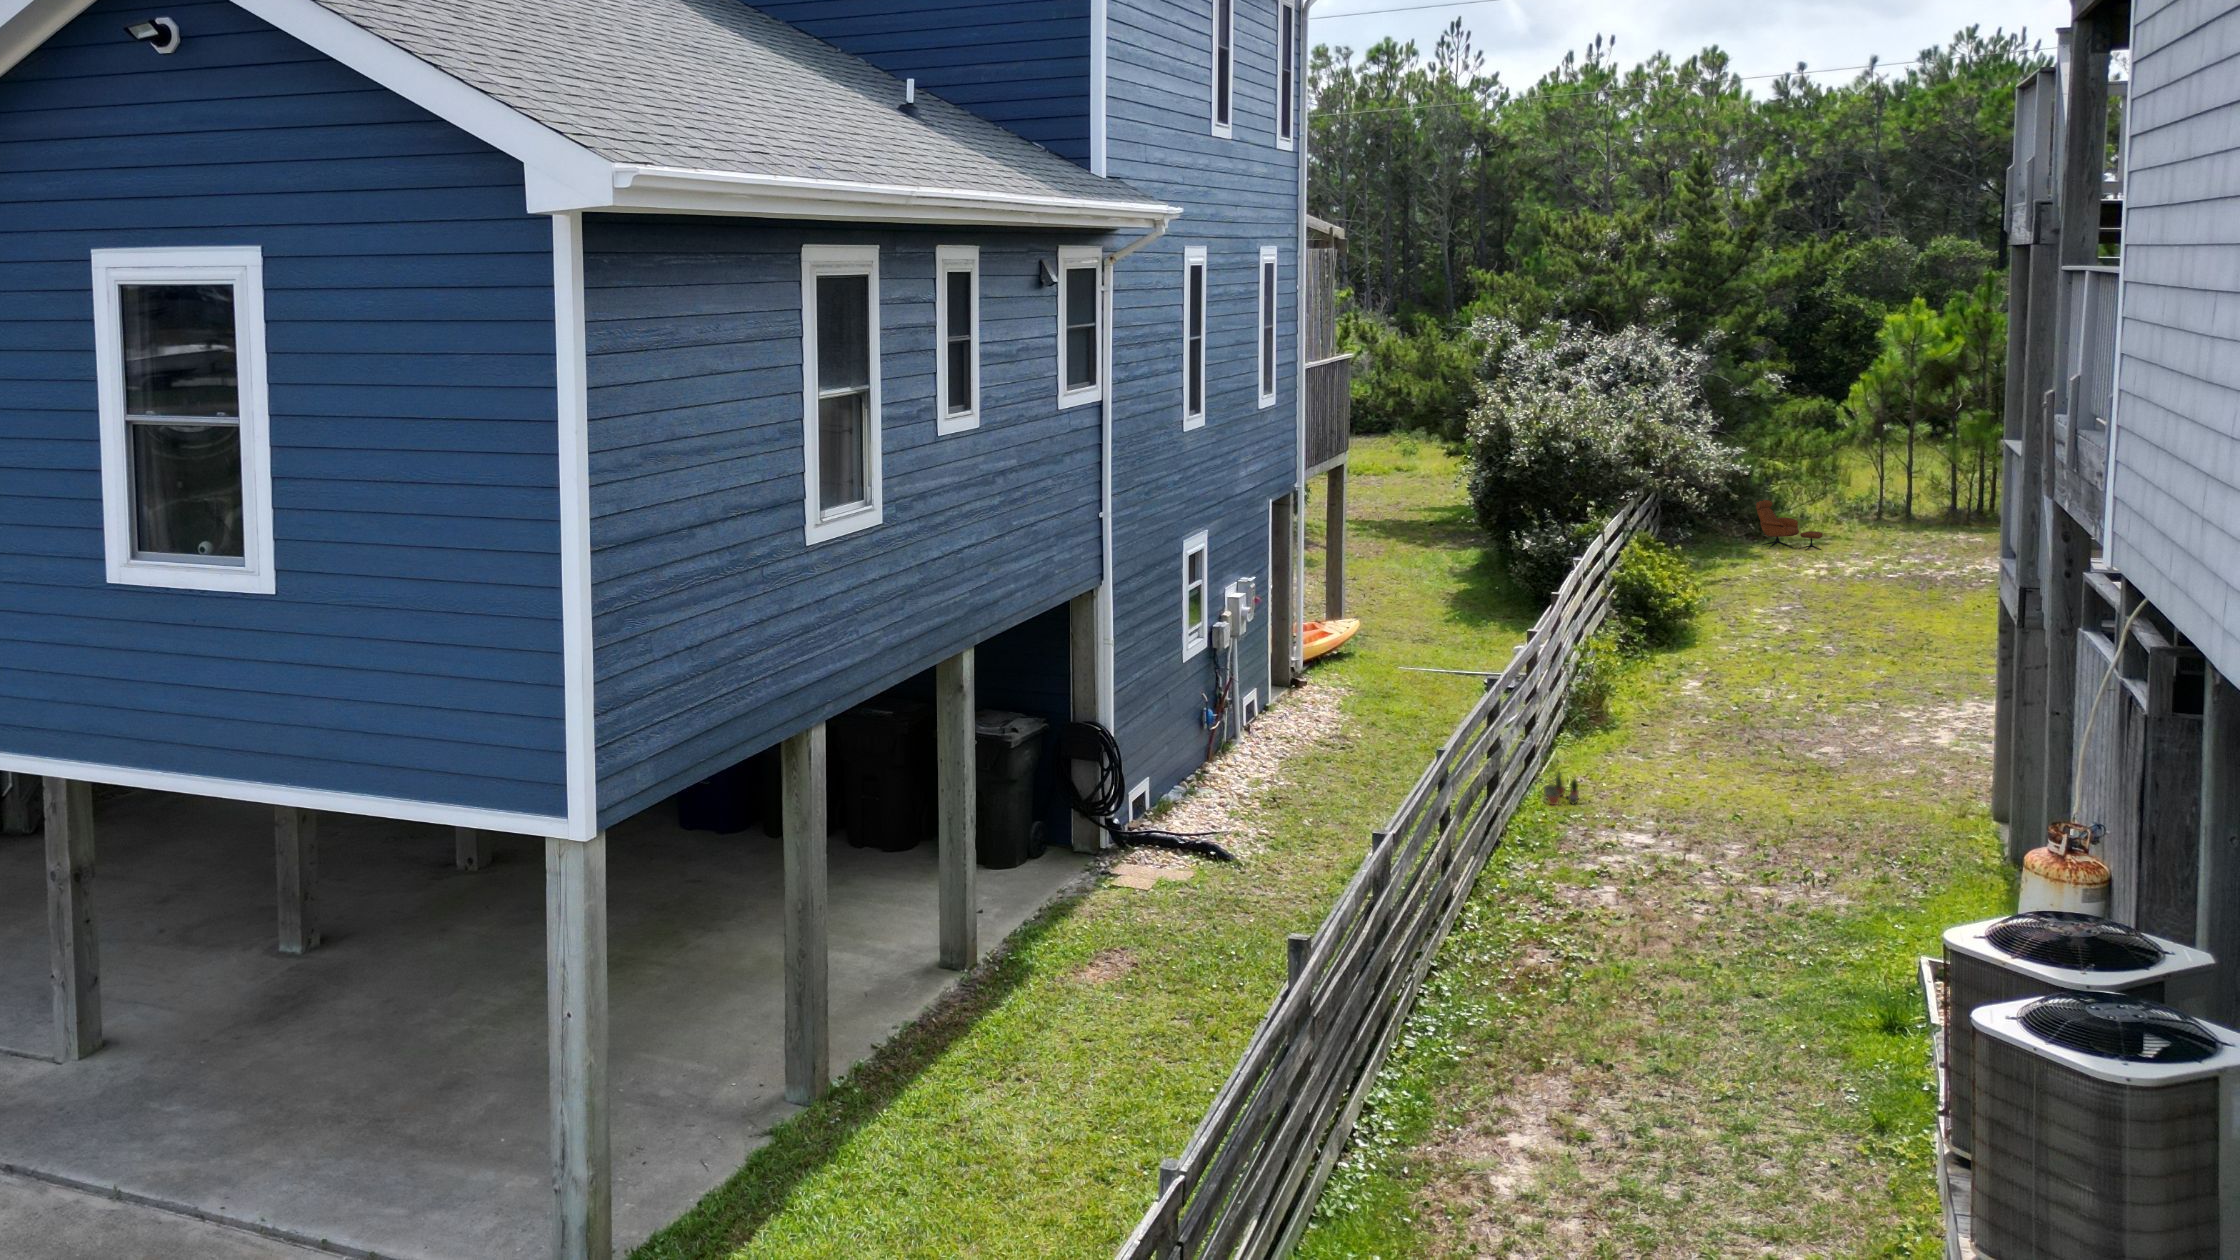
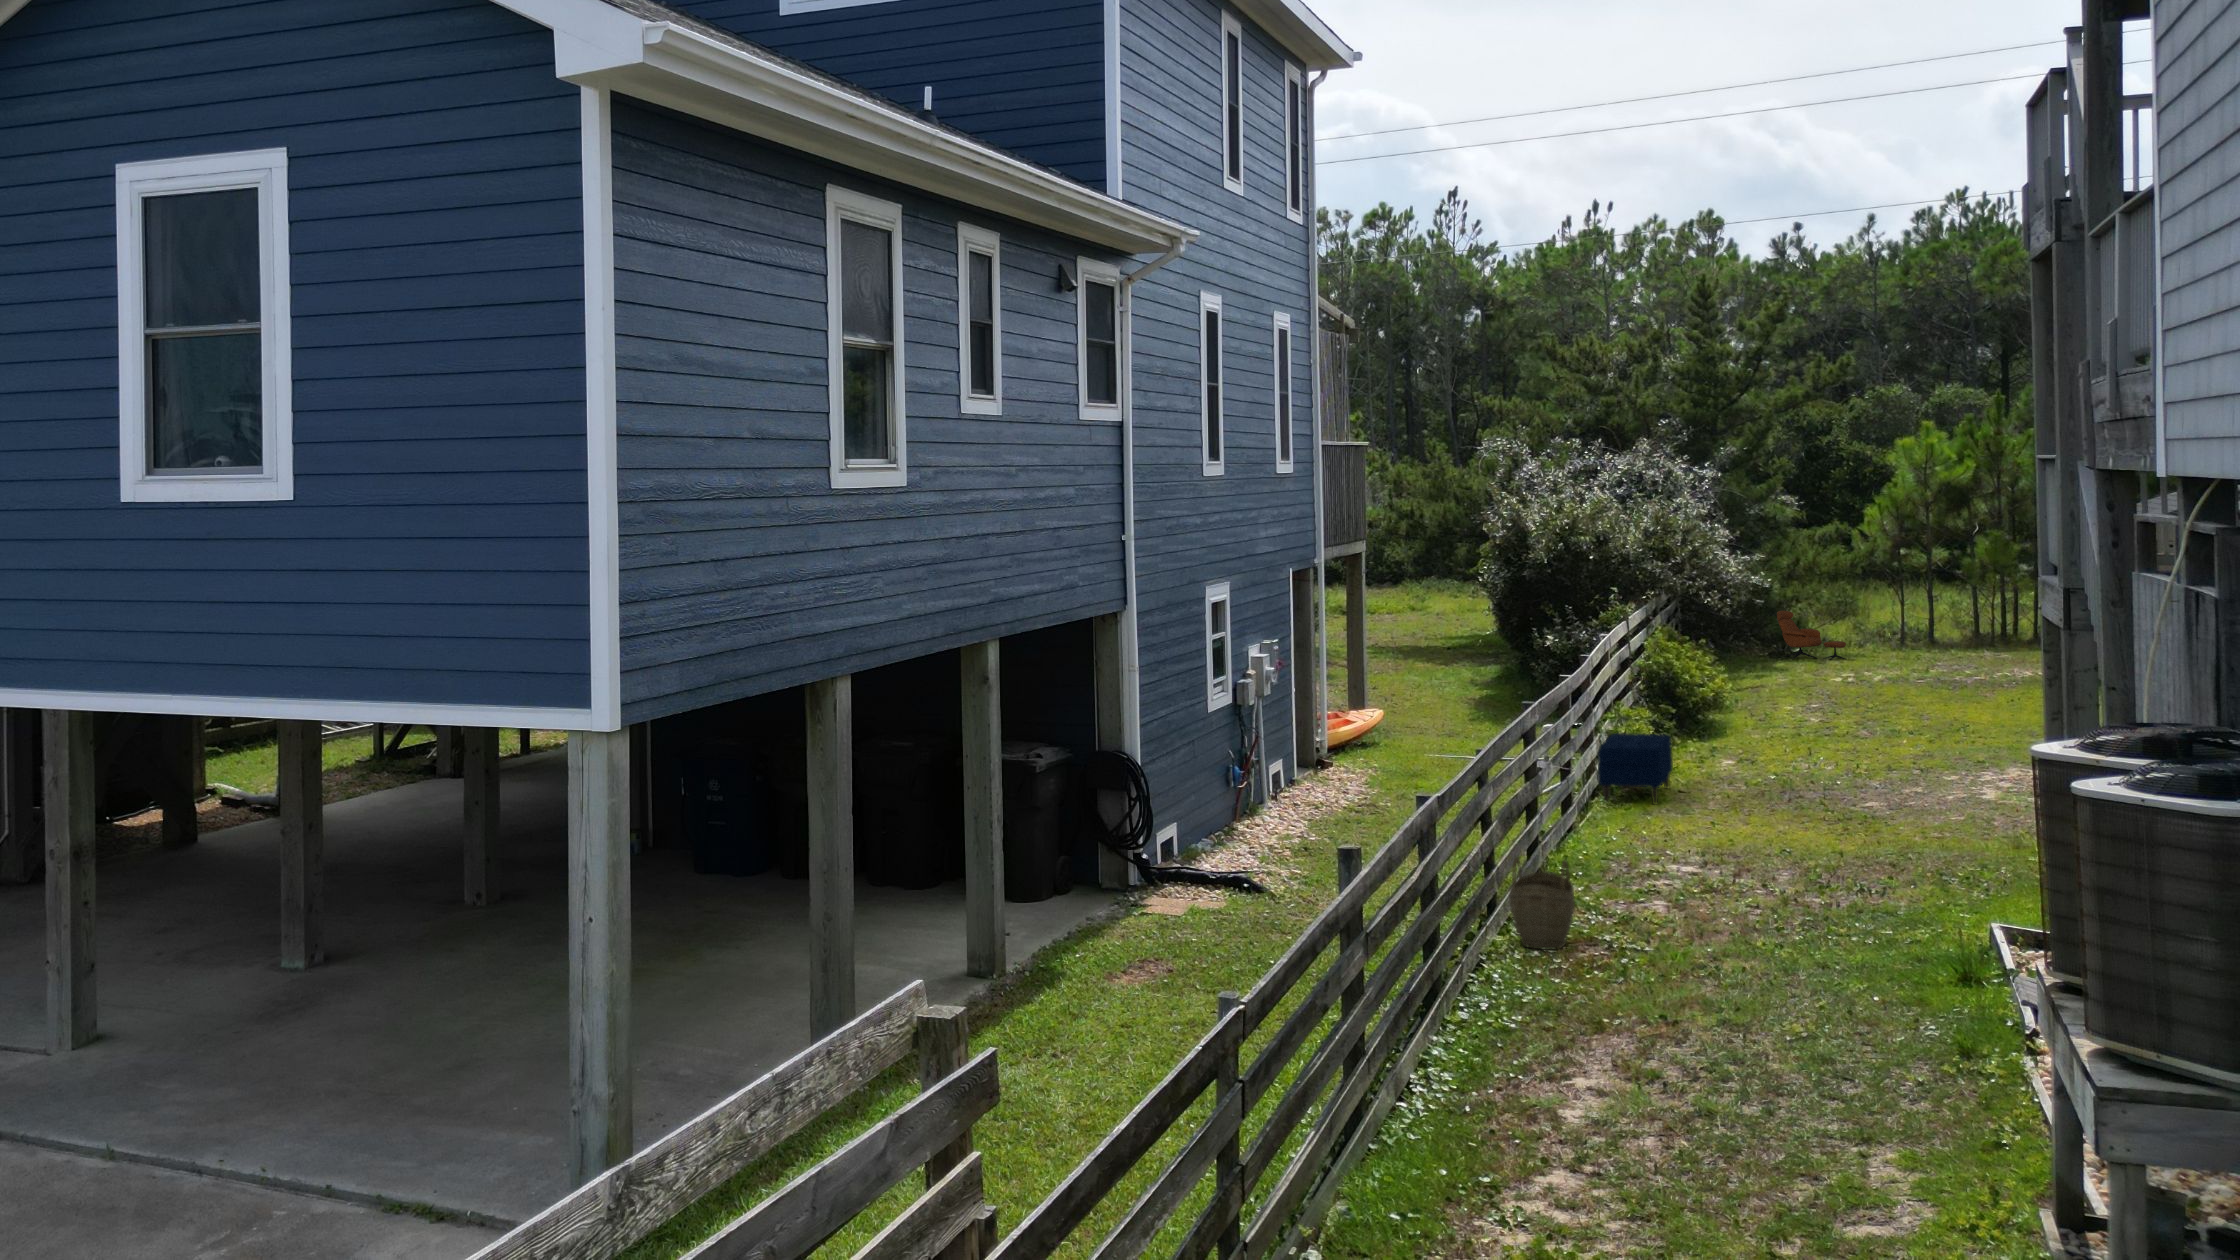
bench: none [1562,677,1636,755] -> present [1598,733,1673,804]
potted plant: present [1543,762,1579,805] -> none [1578,797,1623,842]
woven basket: none [1461,864,1523,955] -> present [1509,857,1575,950]

